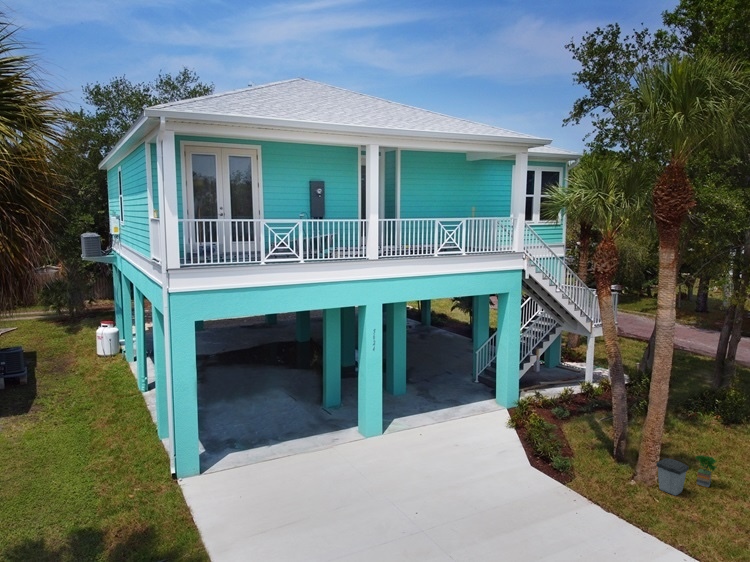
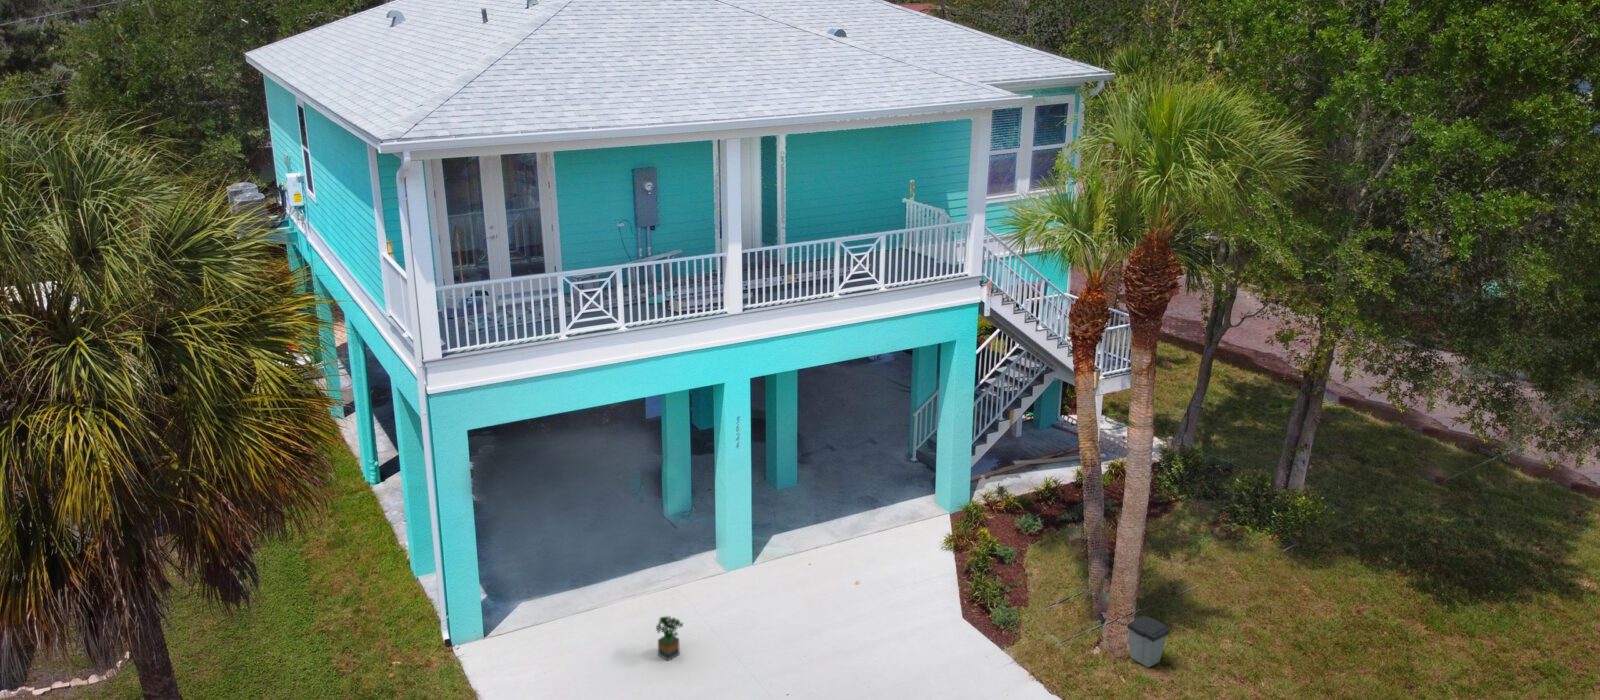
potted tree: present [696,455,717,487] -> present [656,616,683,660]

